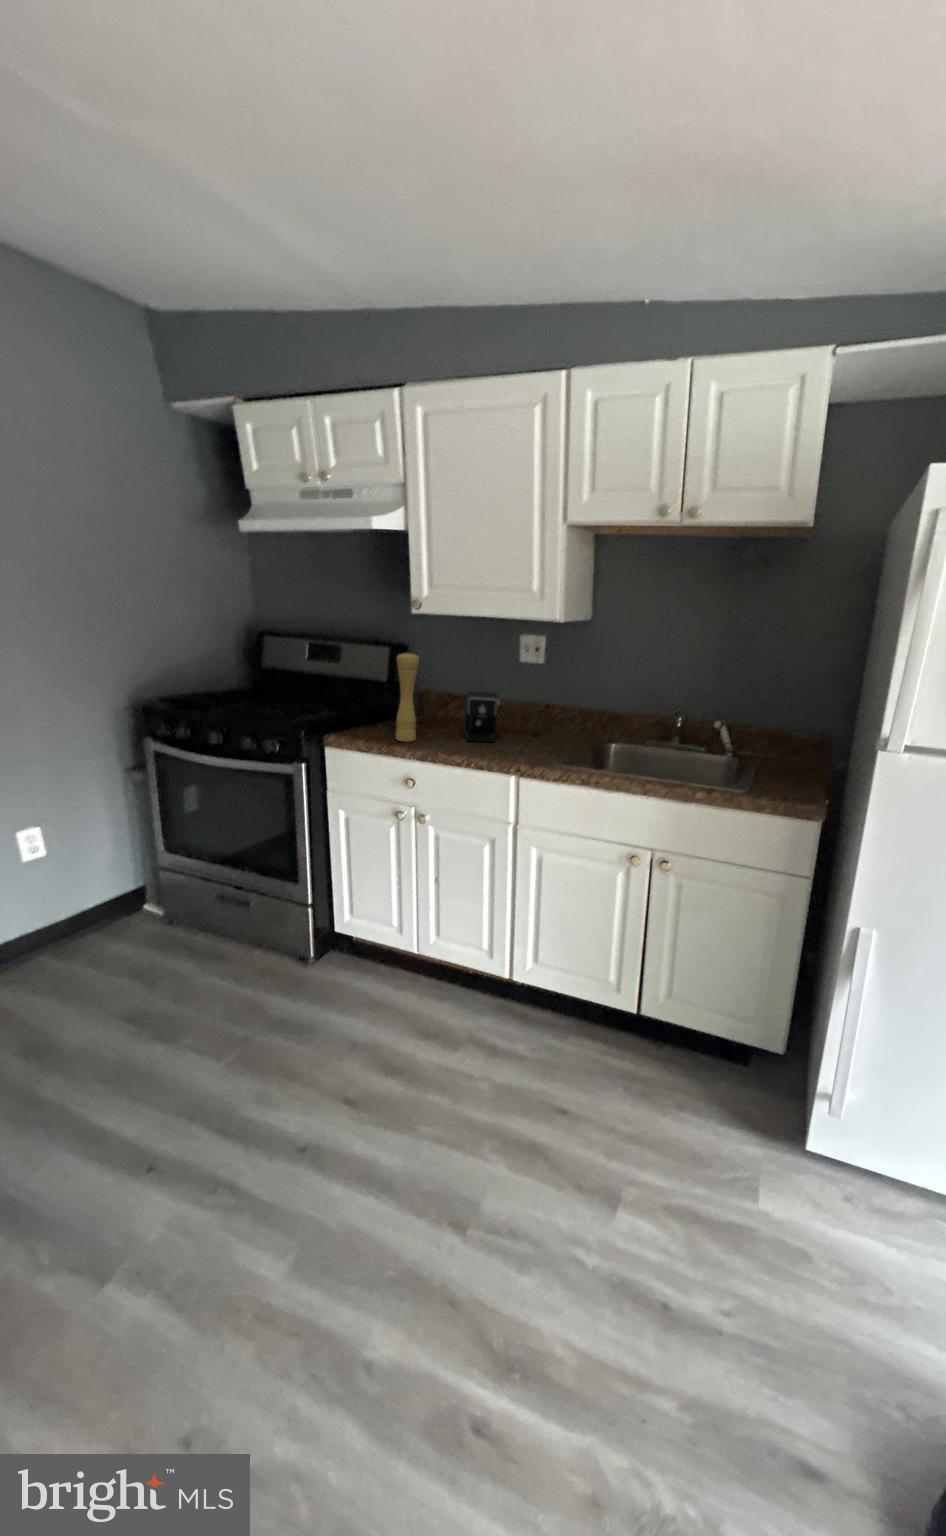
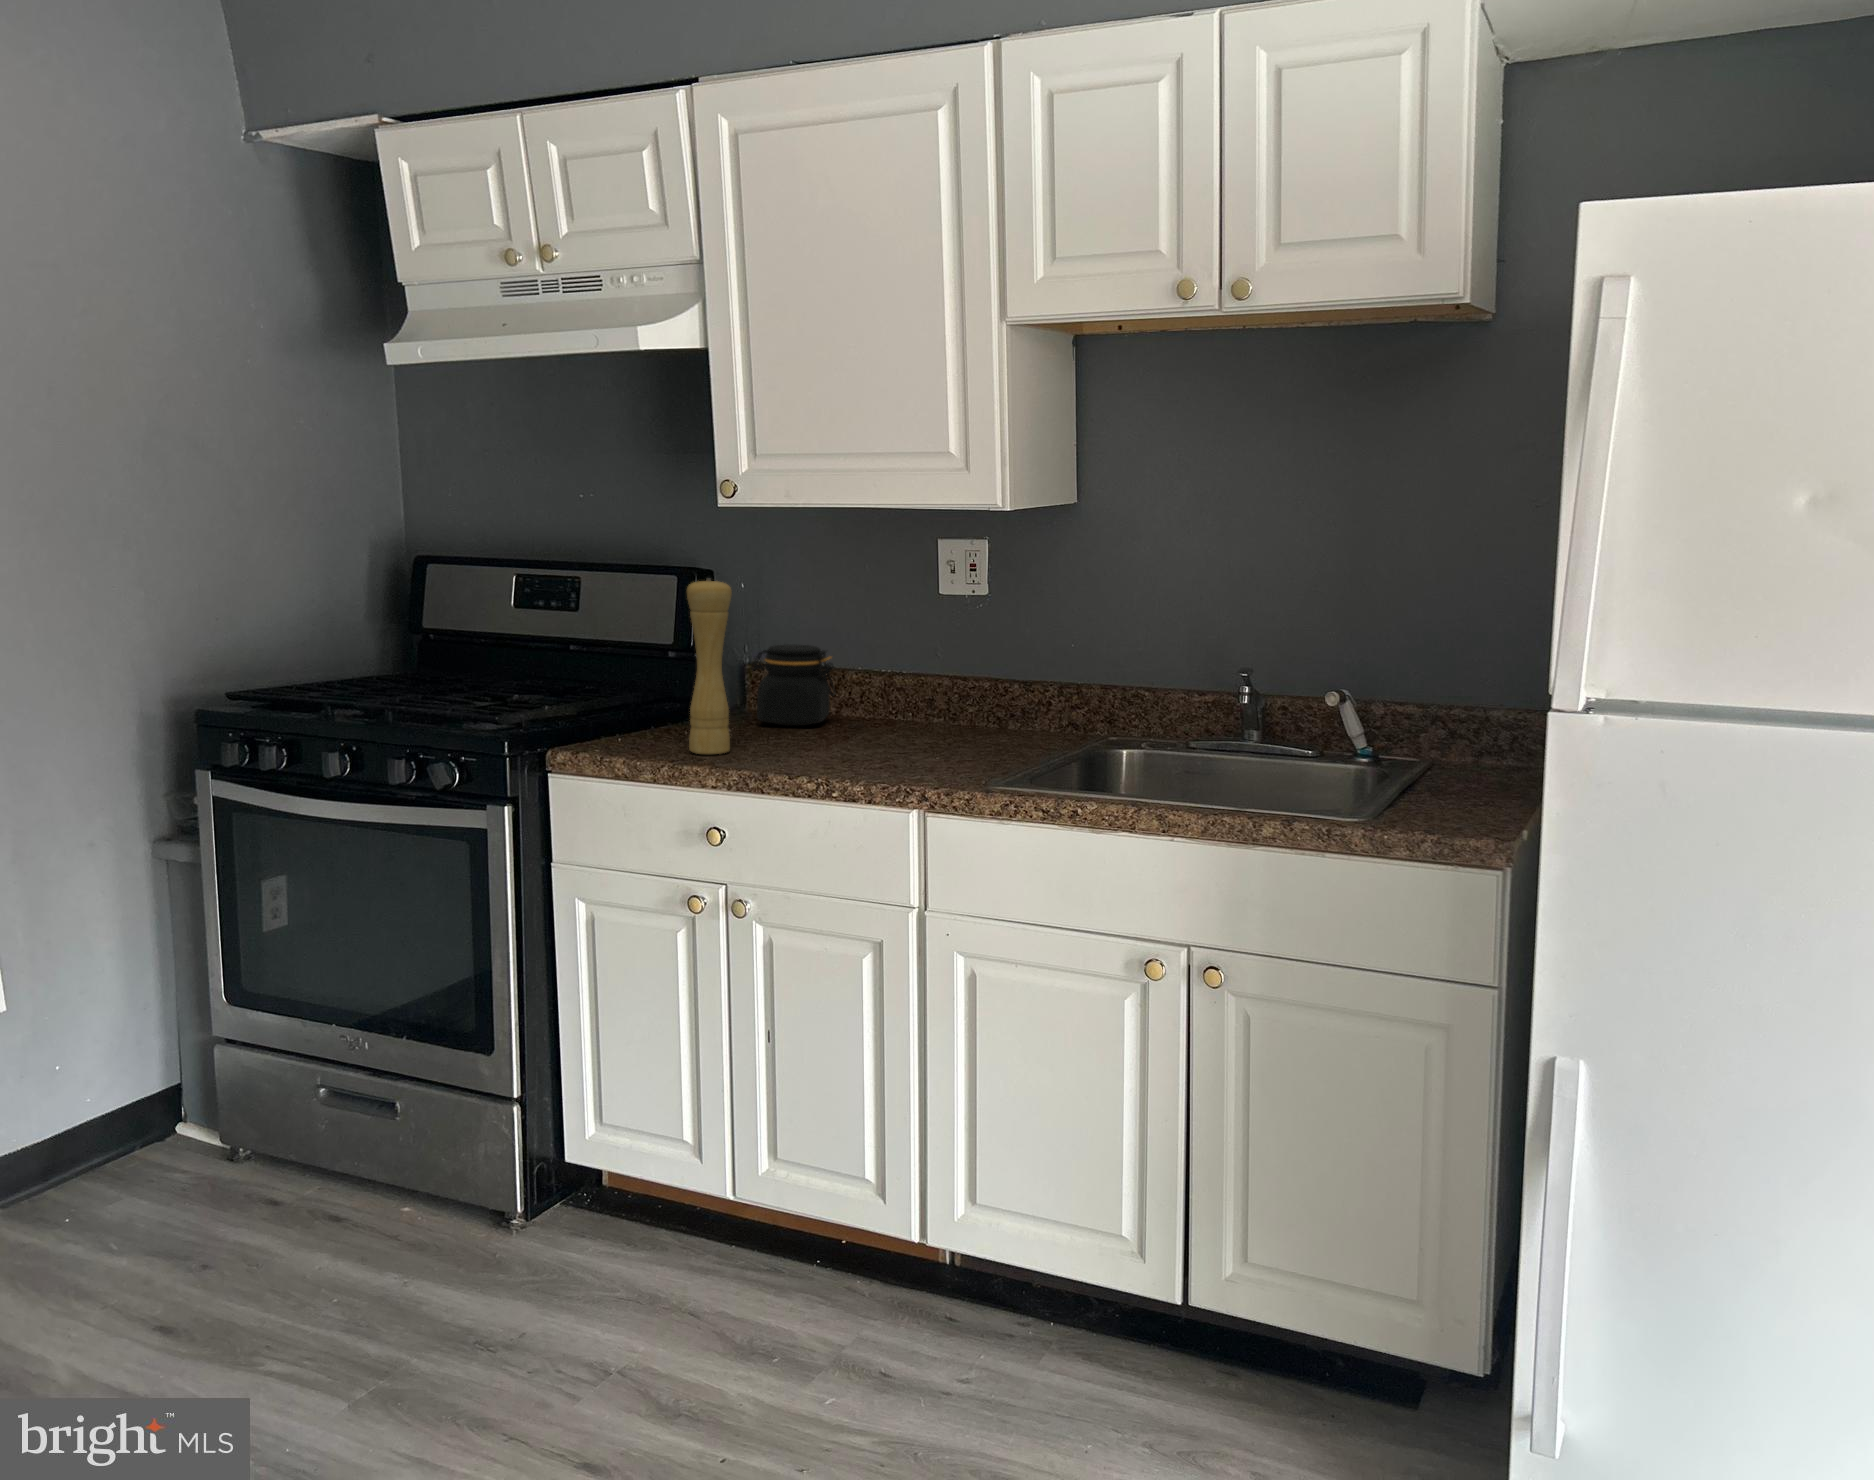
jar: none [422,683,465,725] -> present [751,645,836,726]
coffee maker: present [465,691,539,742] -> none [830,654,980,751]

